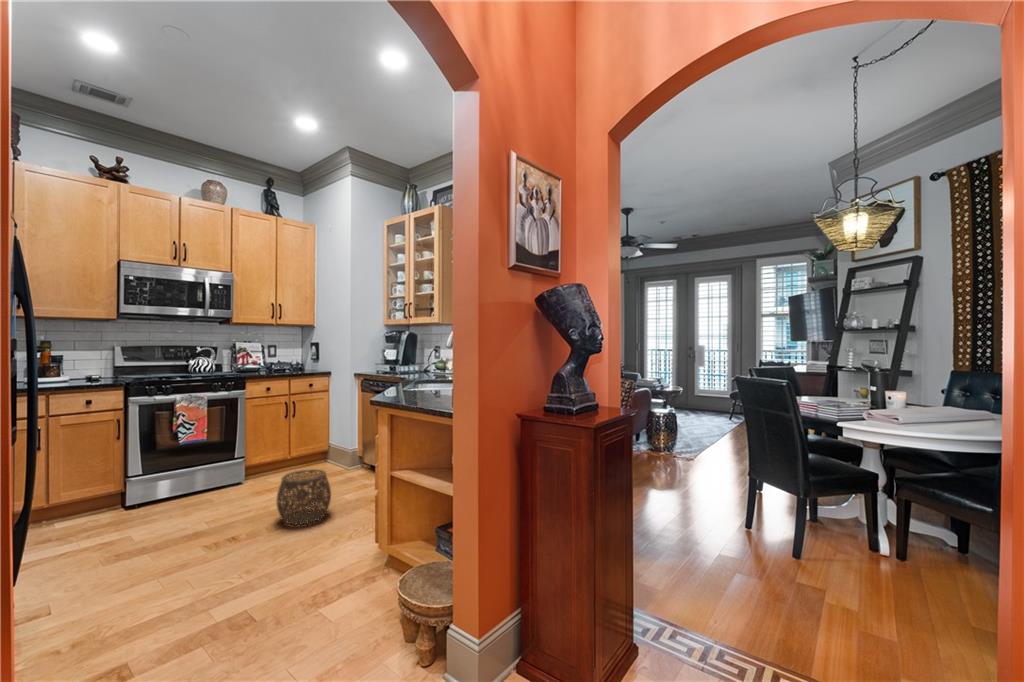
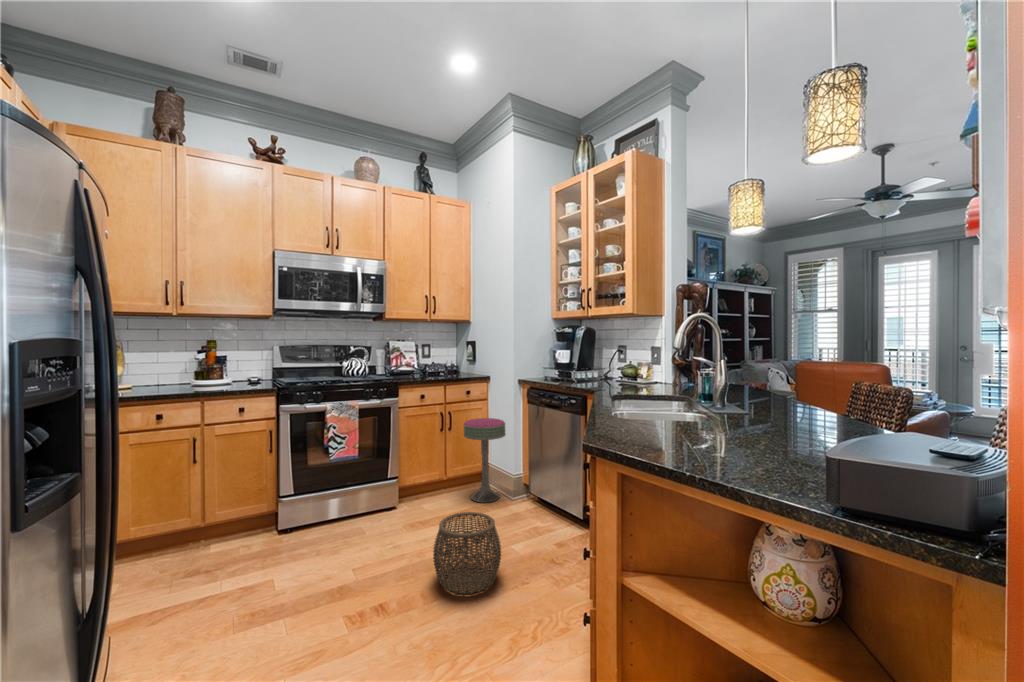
bar stool: none [306,406,343,473] -> present [464,418,505,502]

